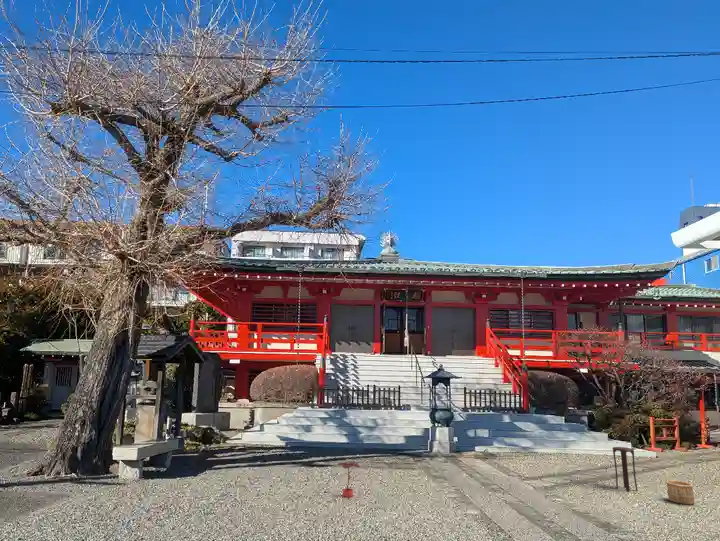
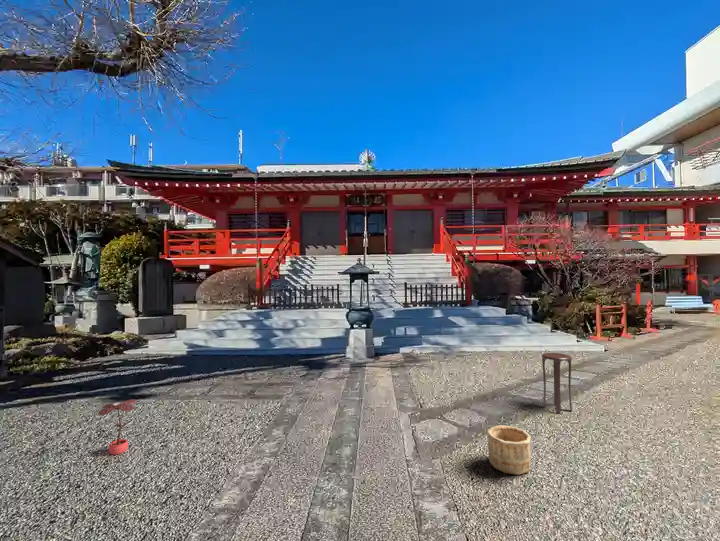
wooden bucket: present [666,480,694,504] -> present [487,425,531,475]

